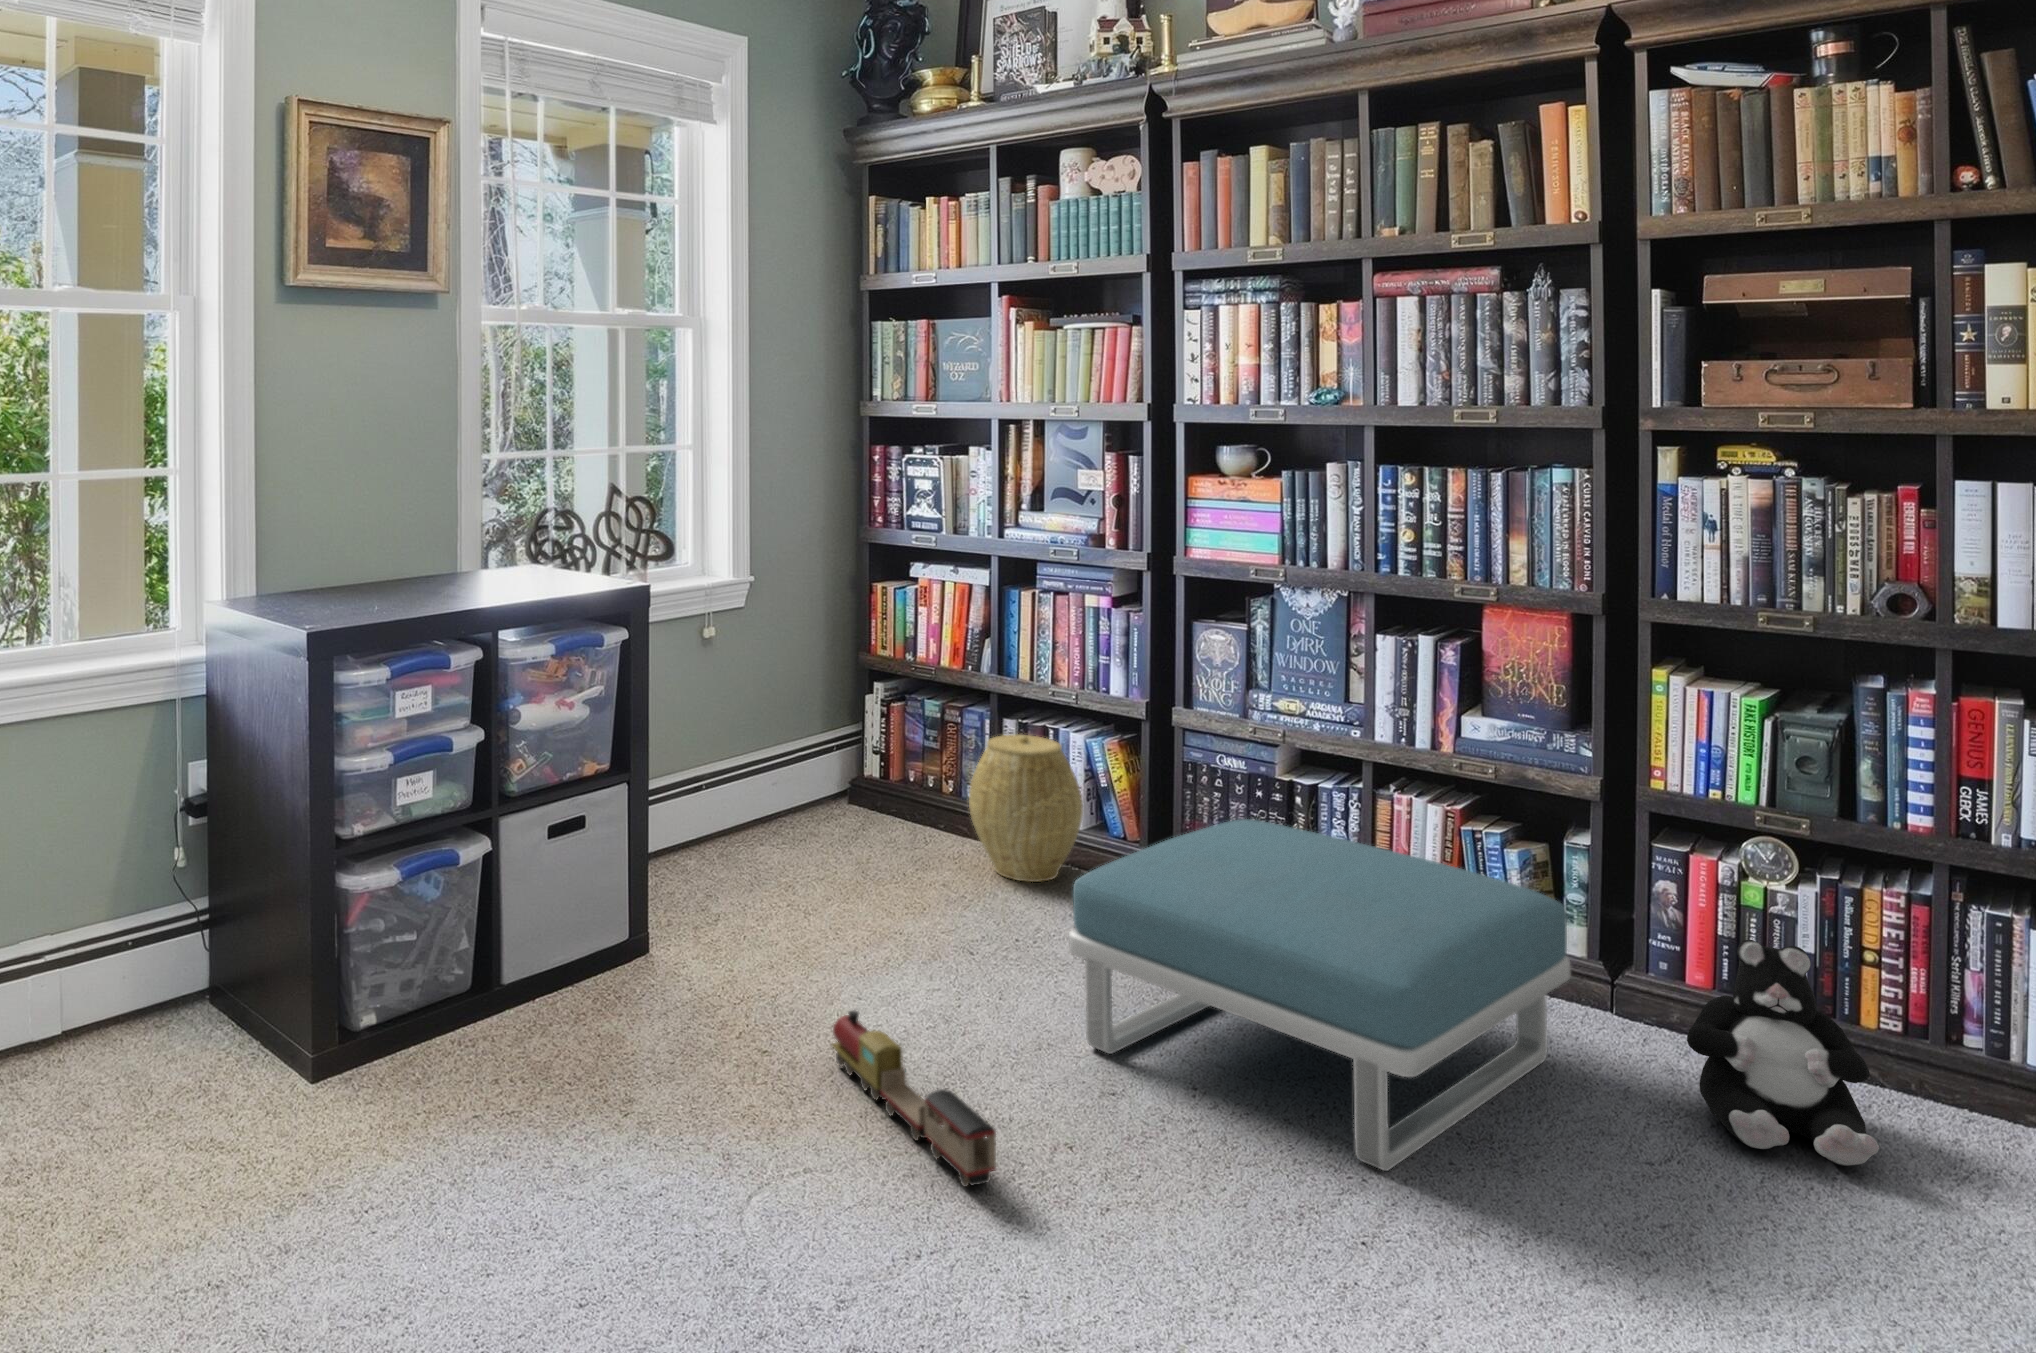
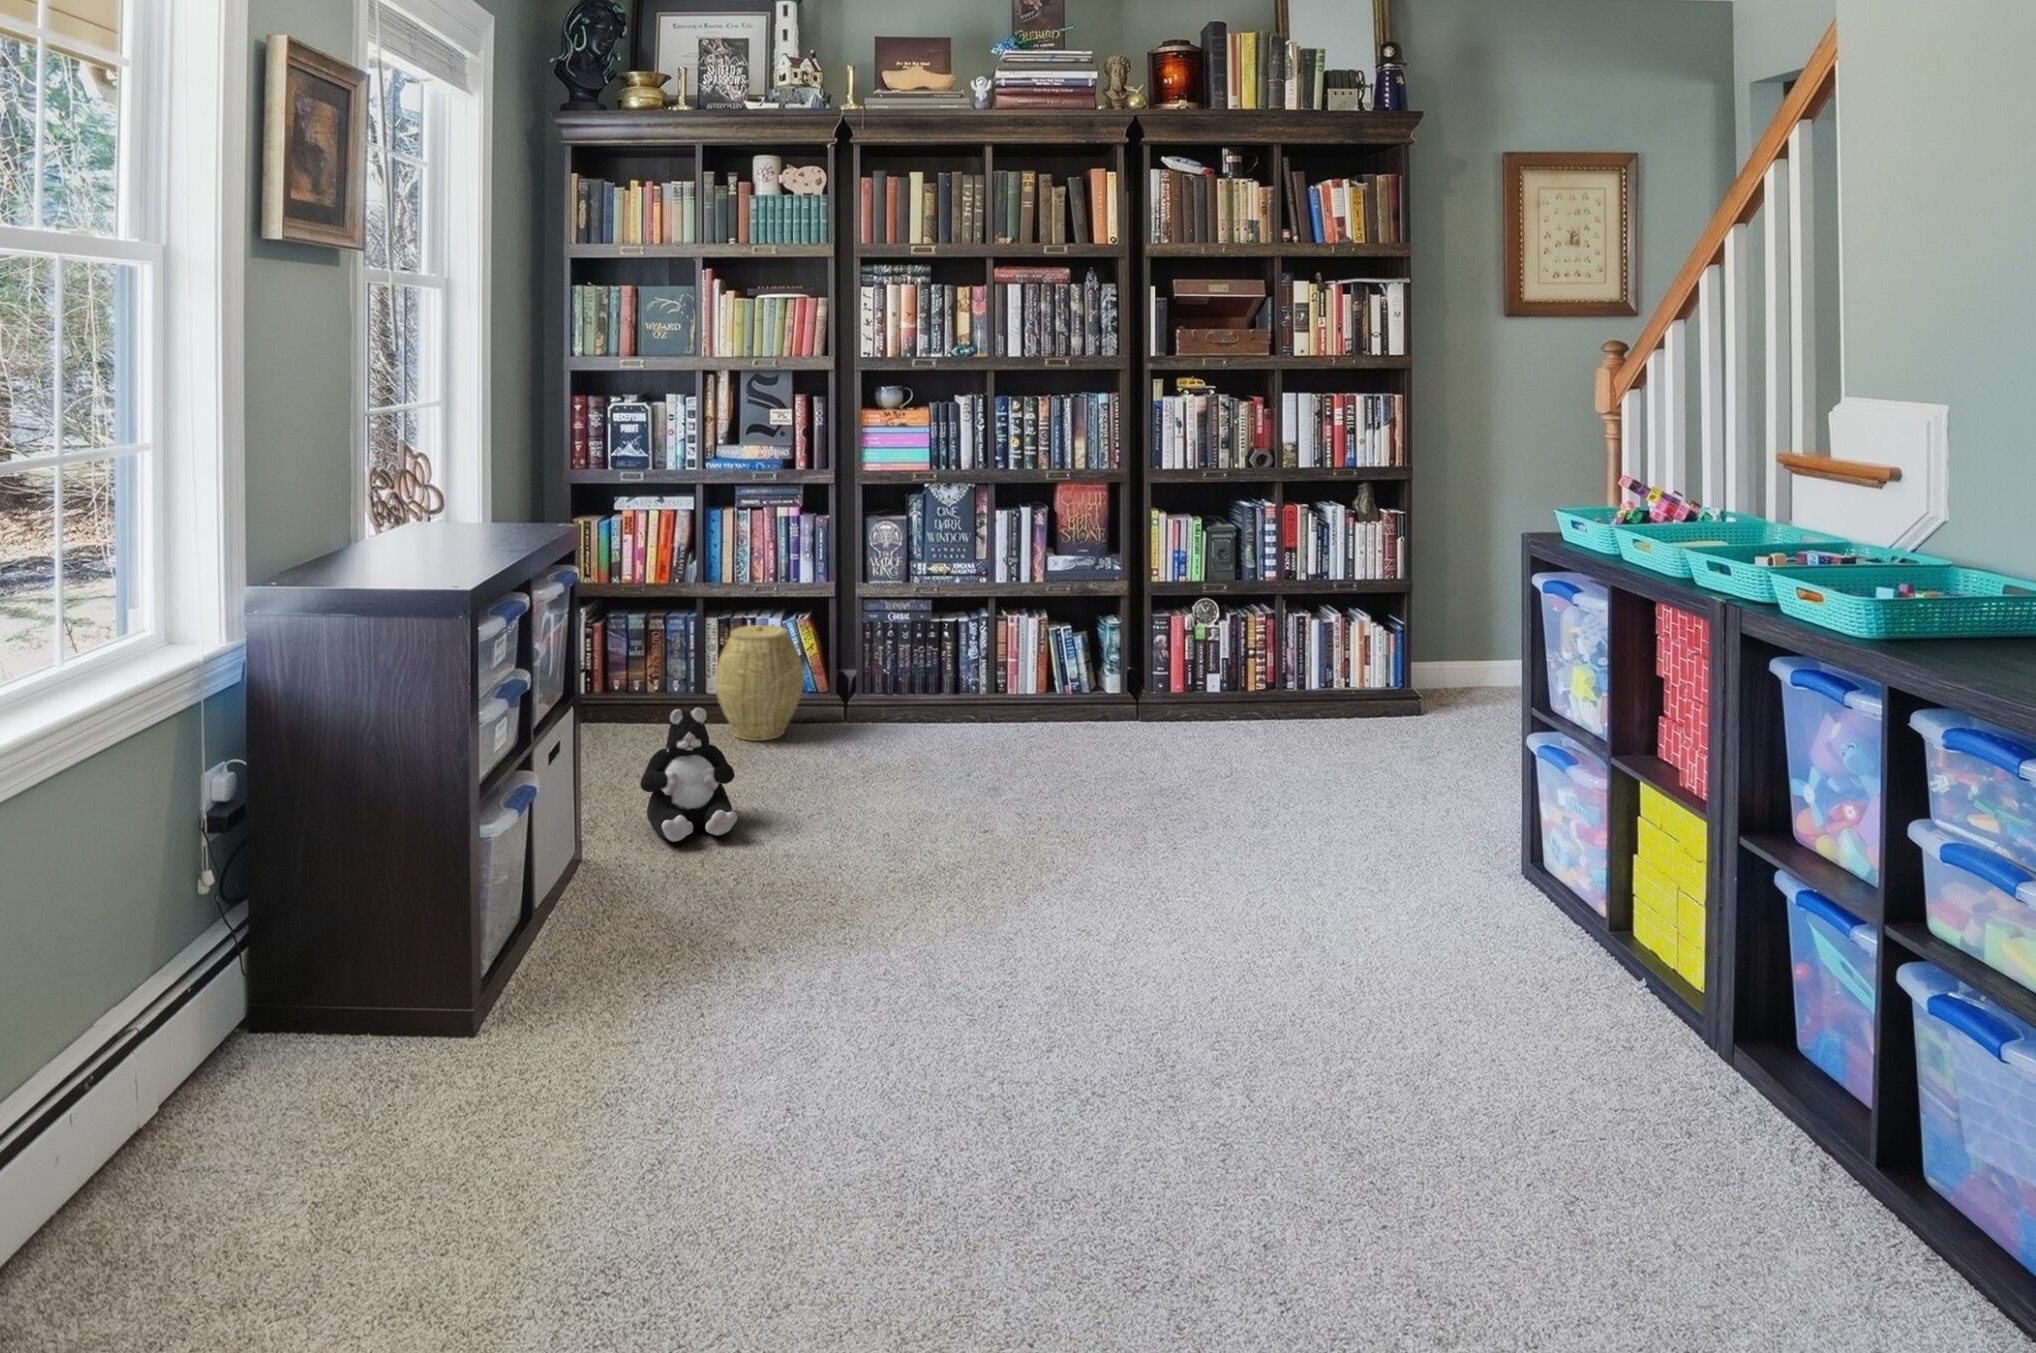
footstool: present [1069,819,1570,1171] -> none [940,645,1189,828]
plush toy: present [1687,940,1879,1166] -> present [640,706,737,842]
toy train: present [832,1010,996,1186] -> none [831,841,1033,923]

